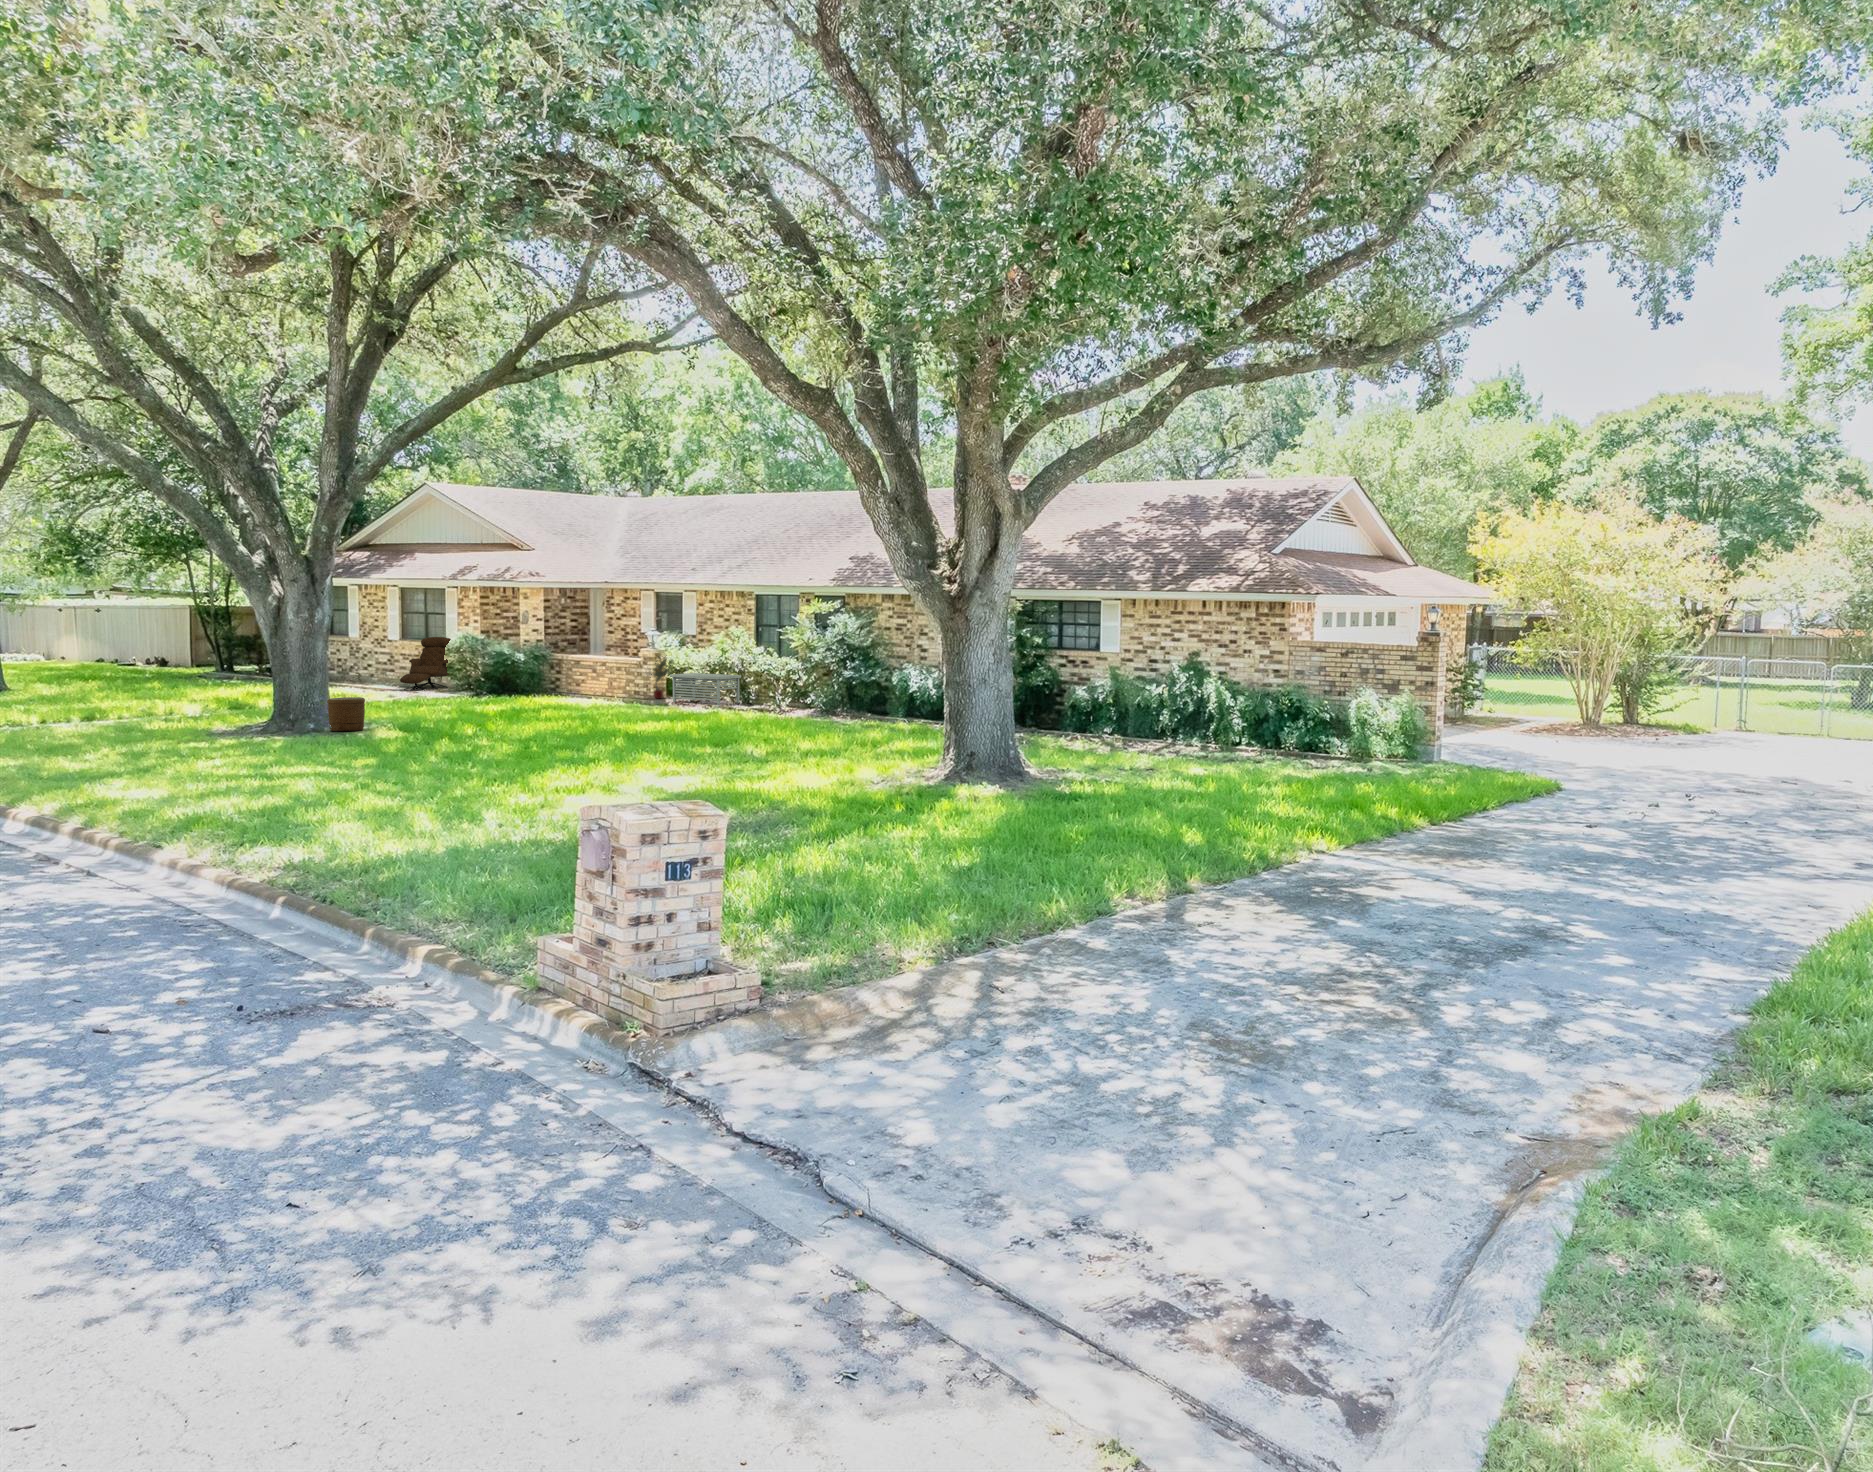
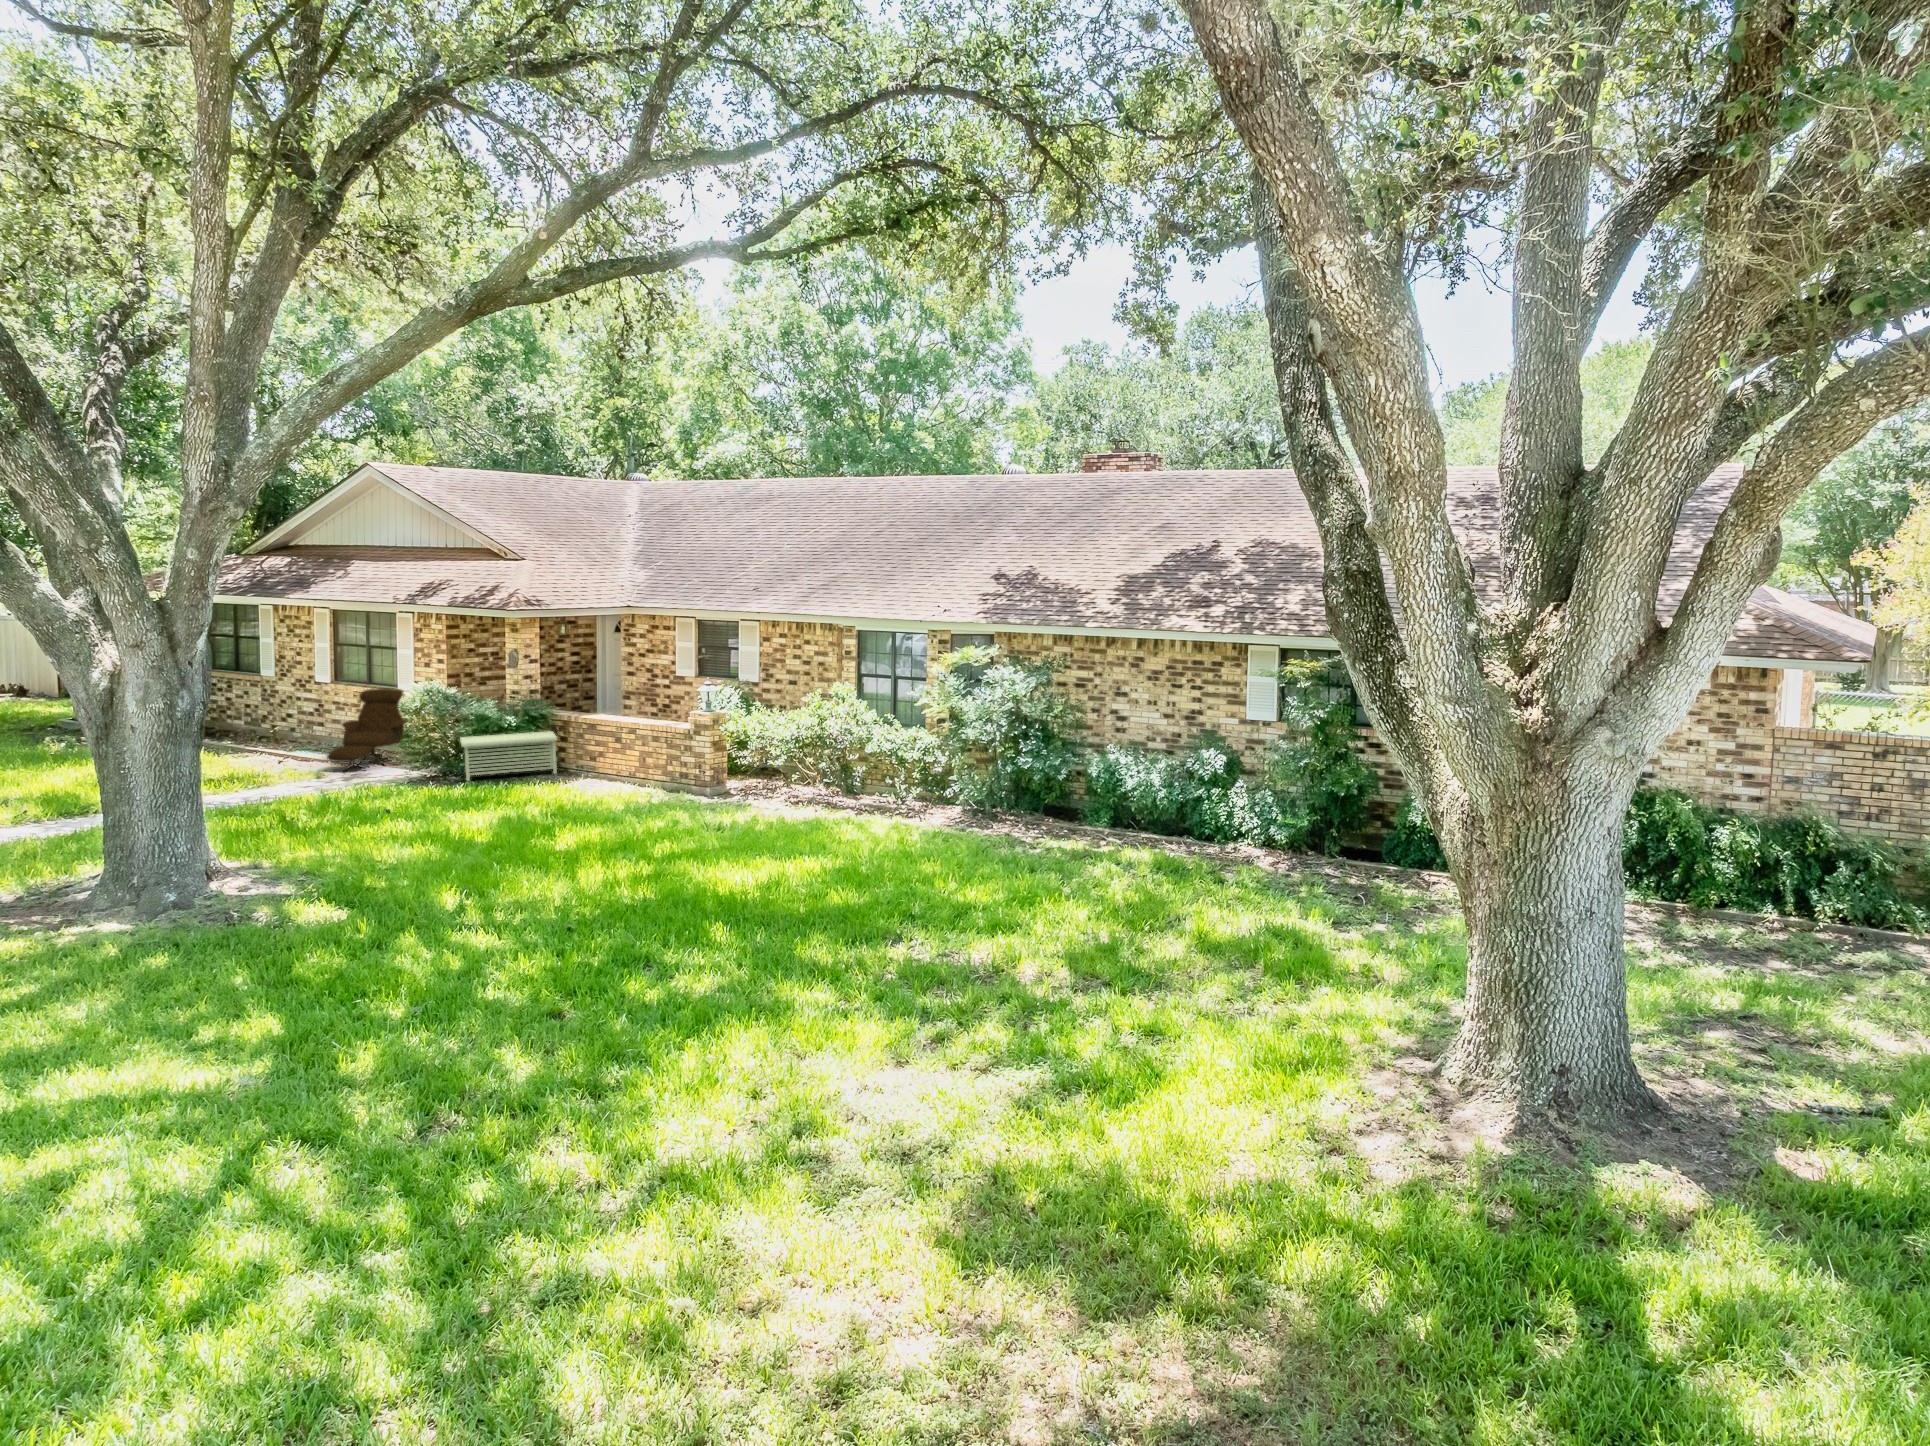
potted tree: present [645,655,673,699] -> none [693,718,739,783]
storage bench: present [670,673,741,705] -> present [460,731,557,781]
woven basket: present [327,697,365,731] -> none [153,876,231,949]

